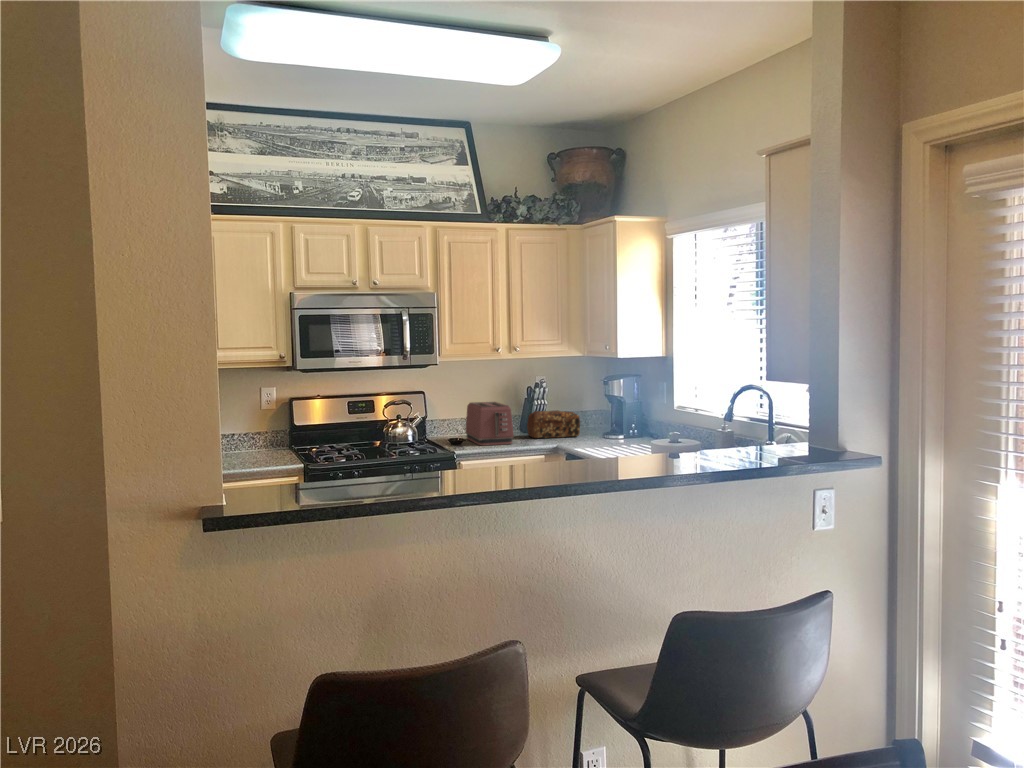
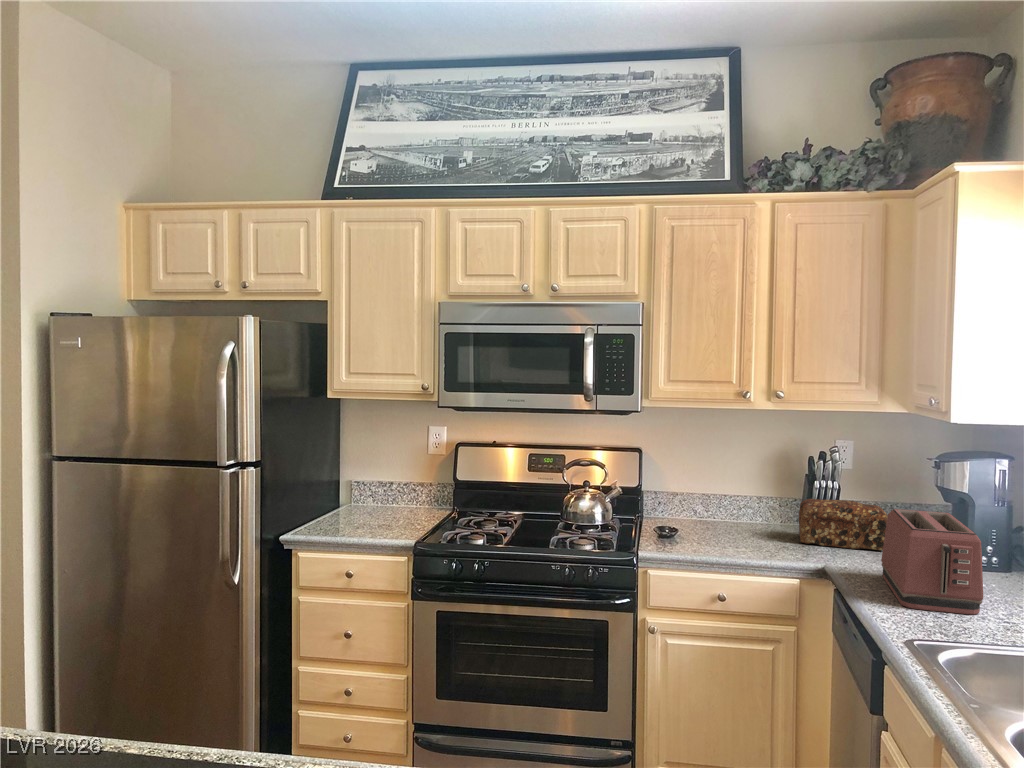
toaster: present [466,402,514,446] -> present [881,509,983,615]

